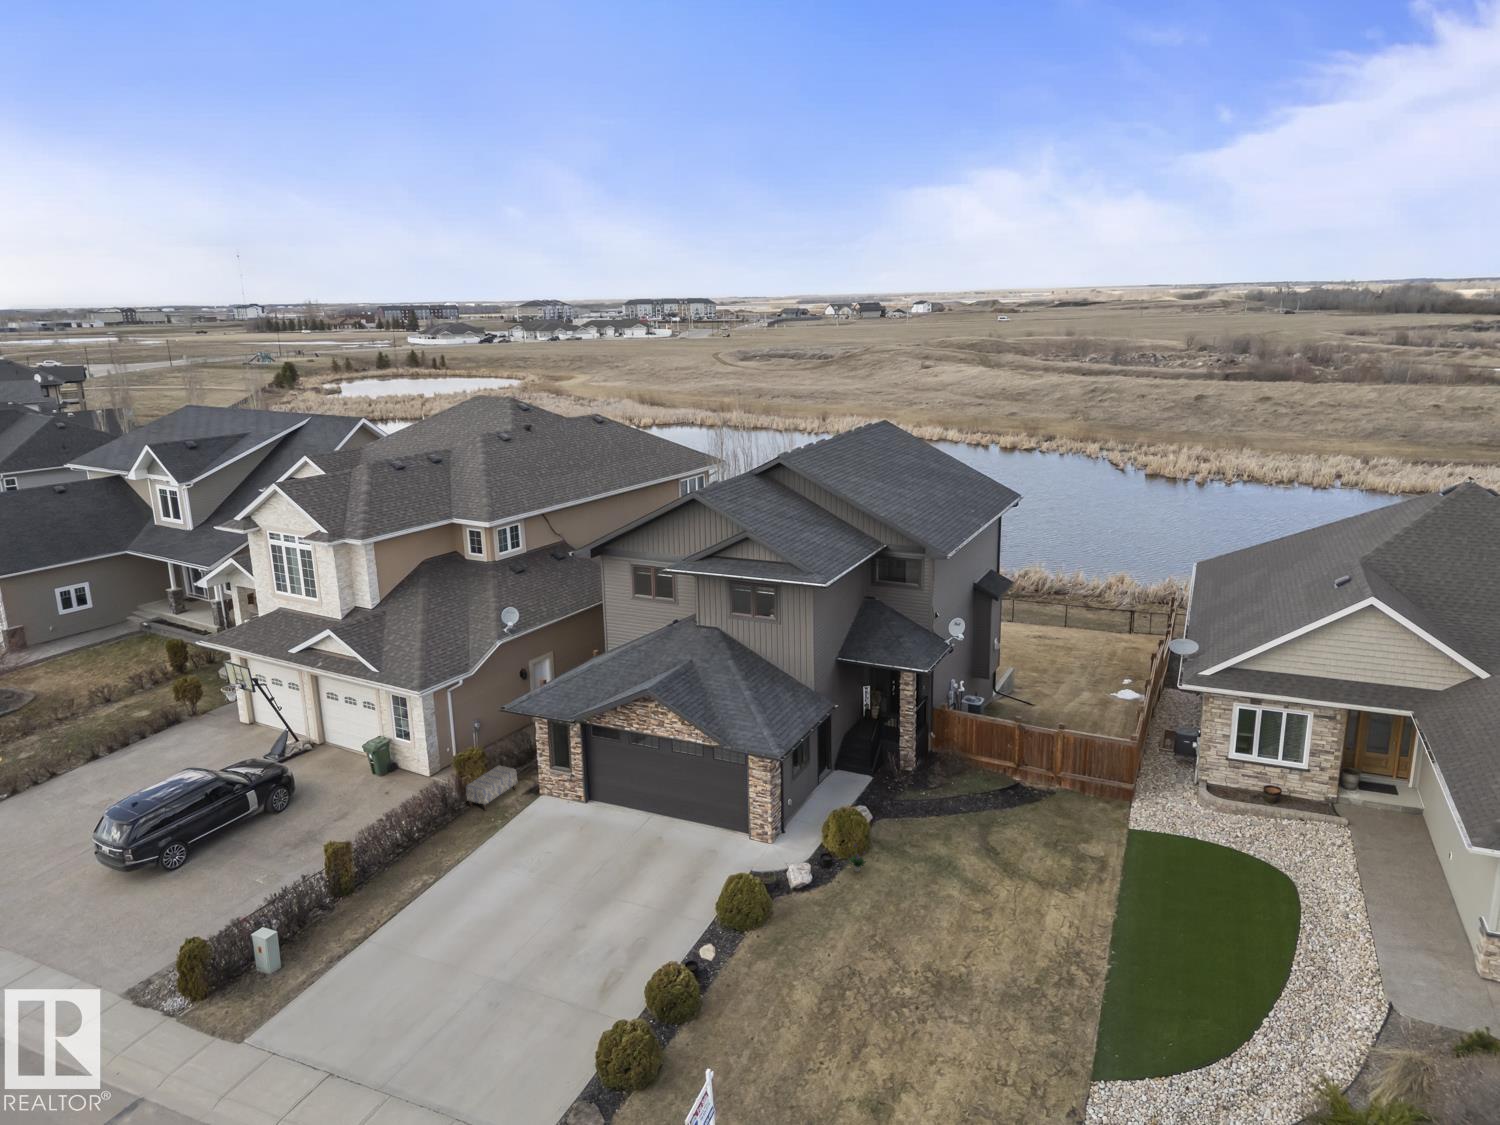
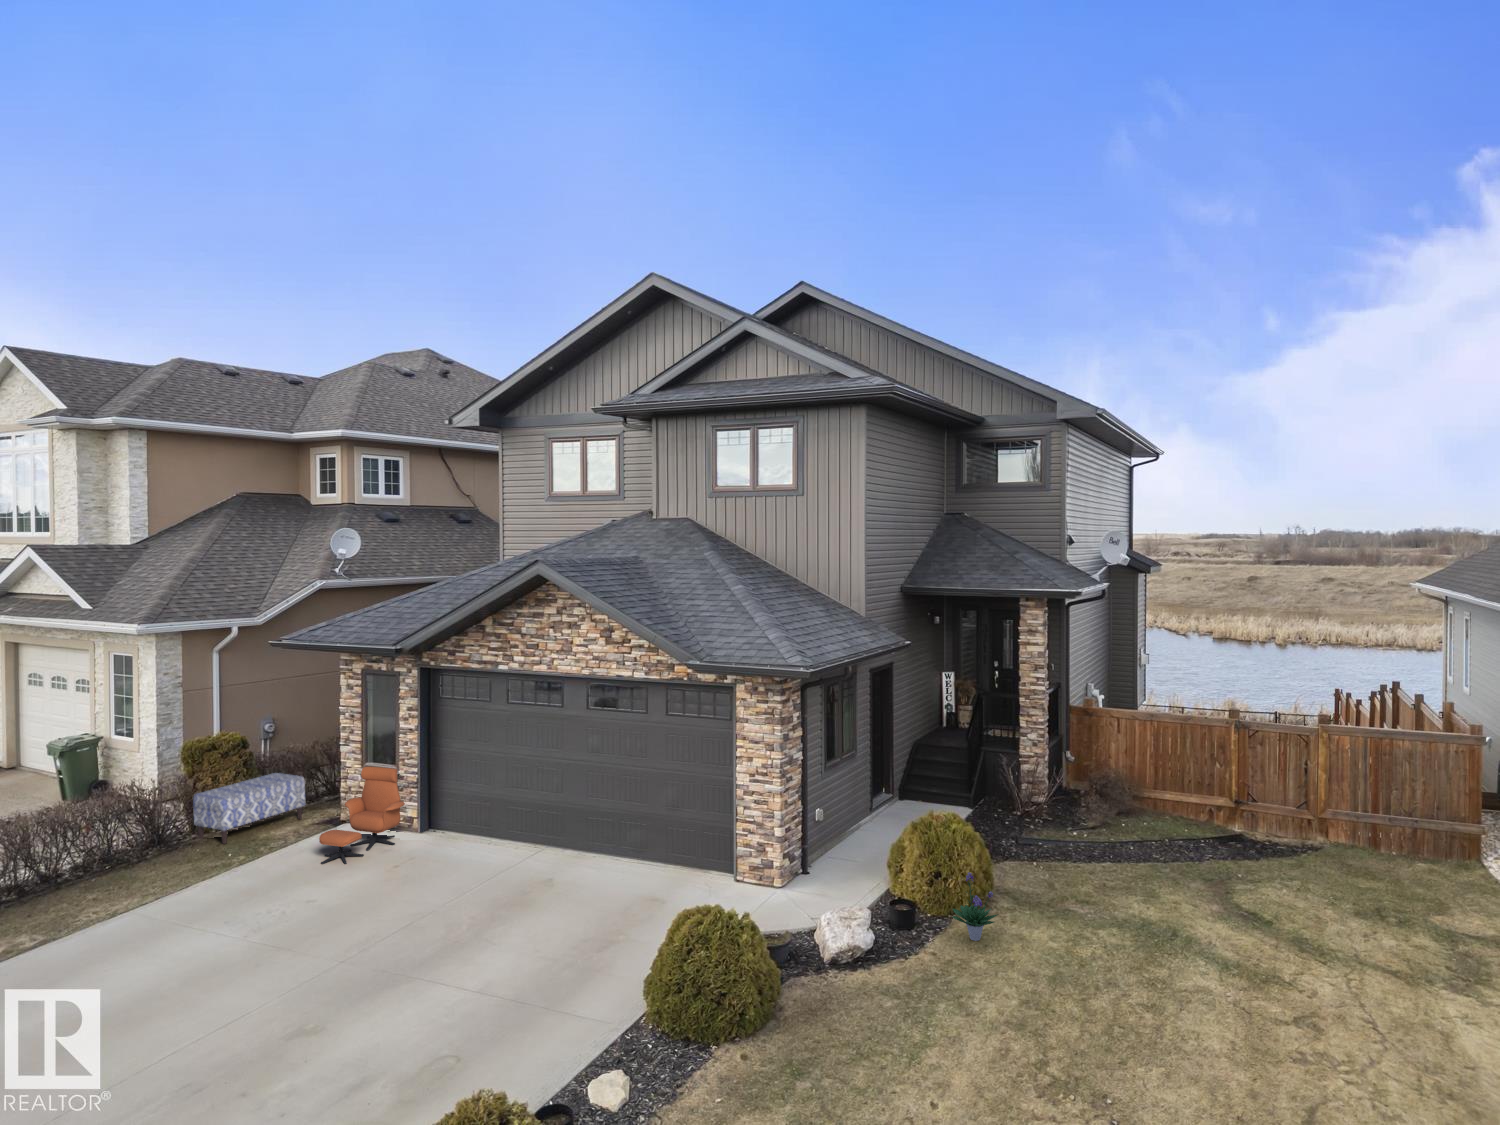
lounge chair: none [539,771,578,825] -> present [319,767,405,864]

